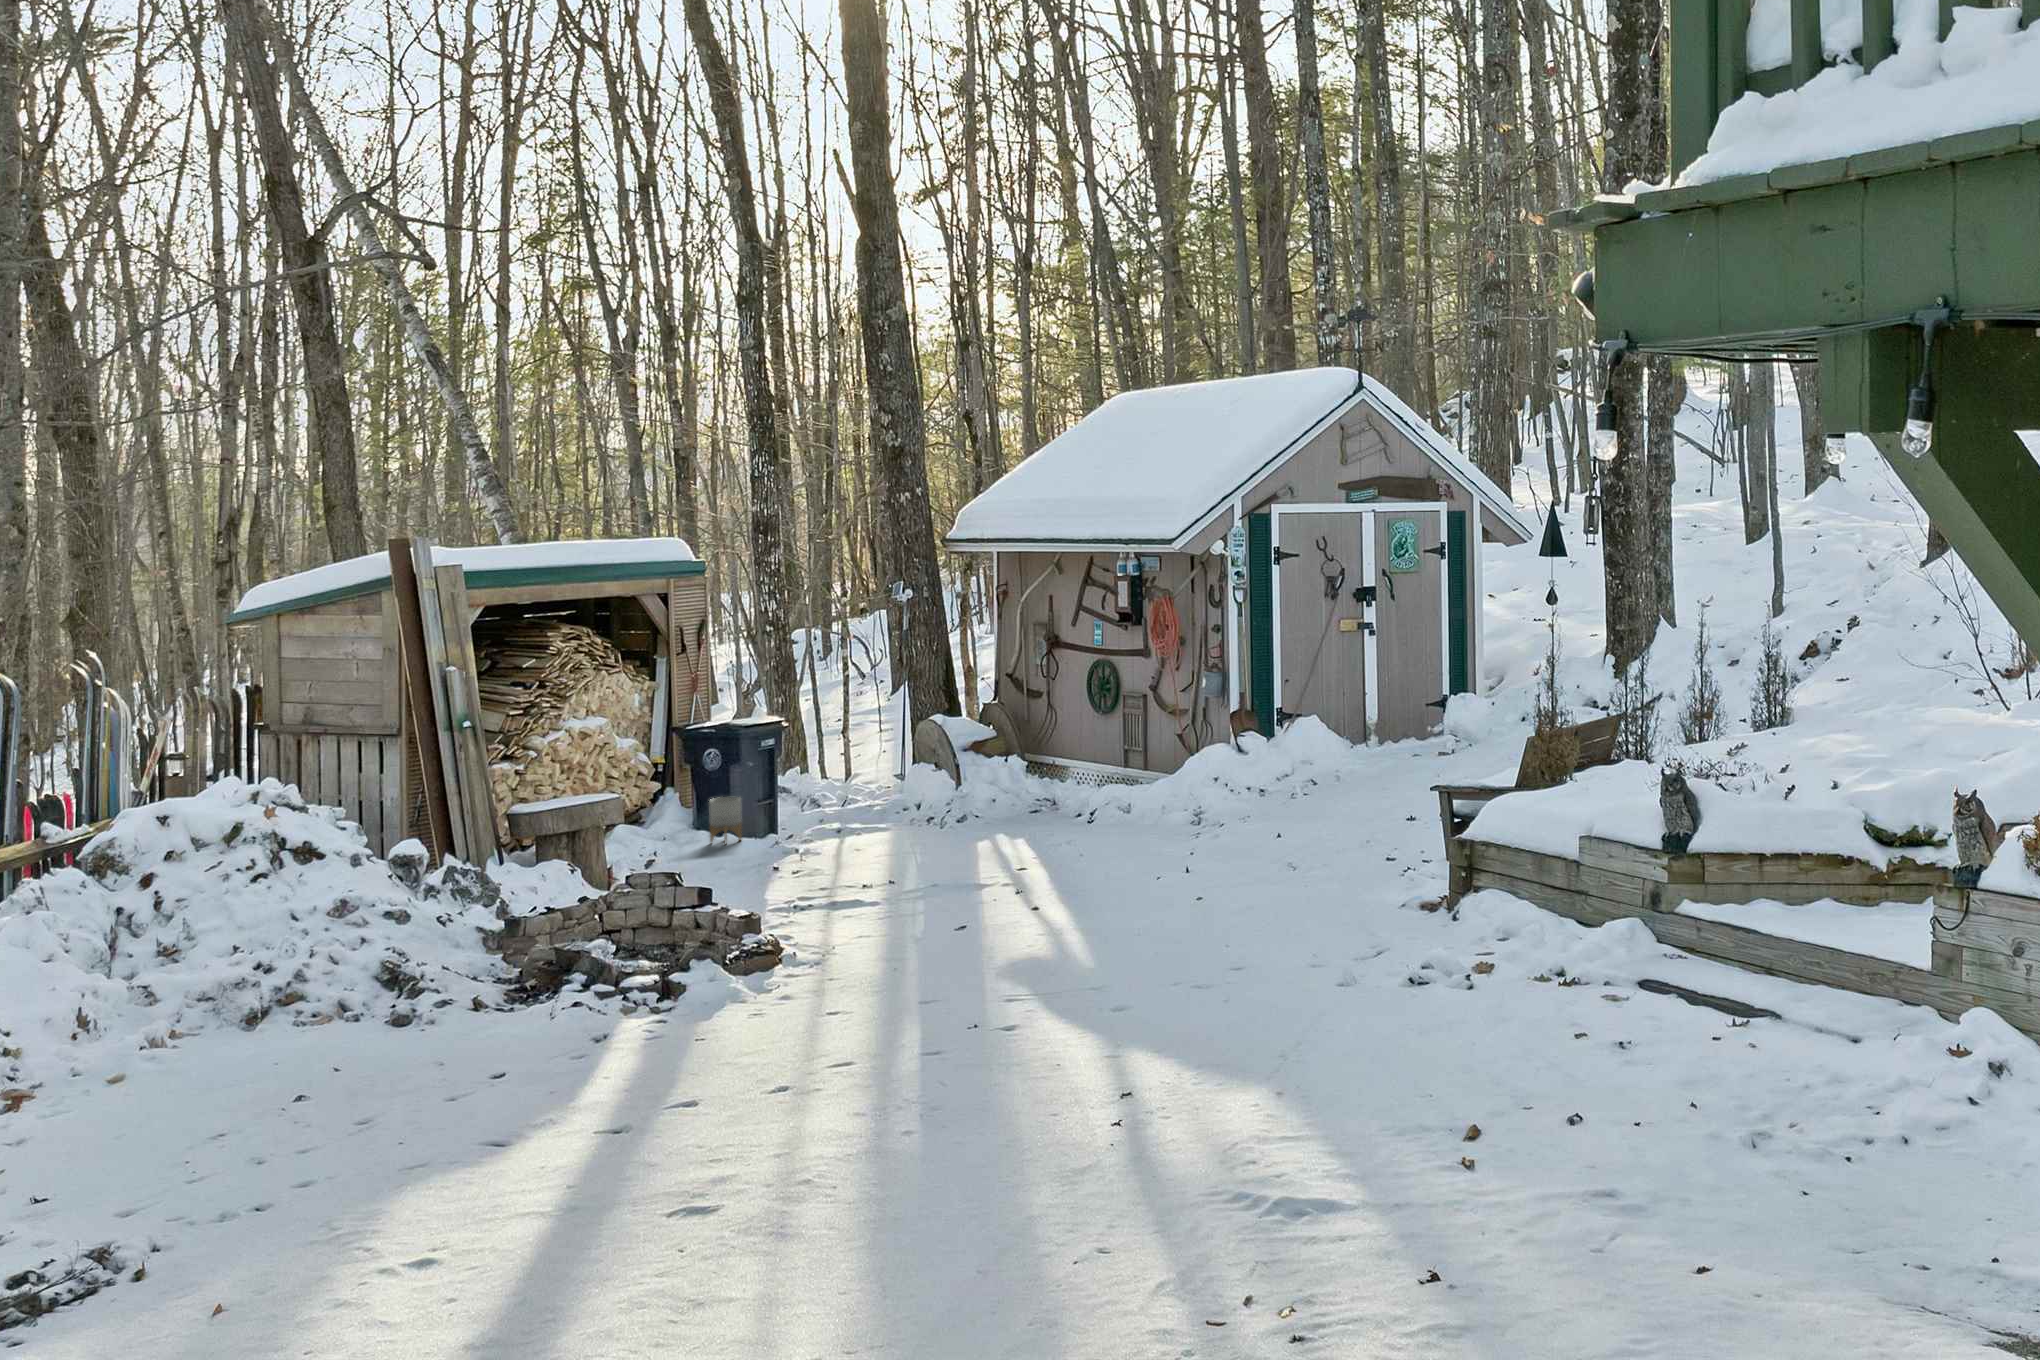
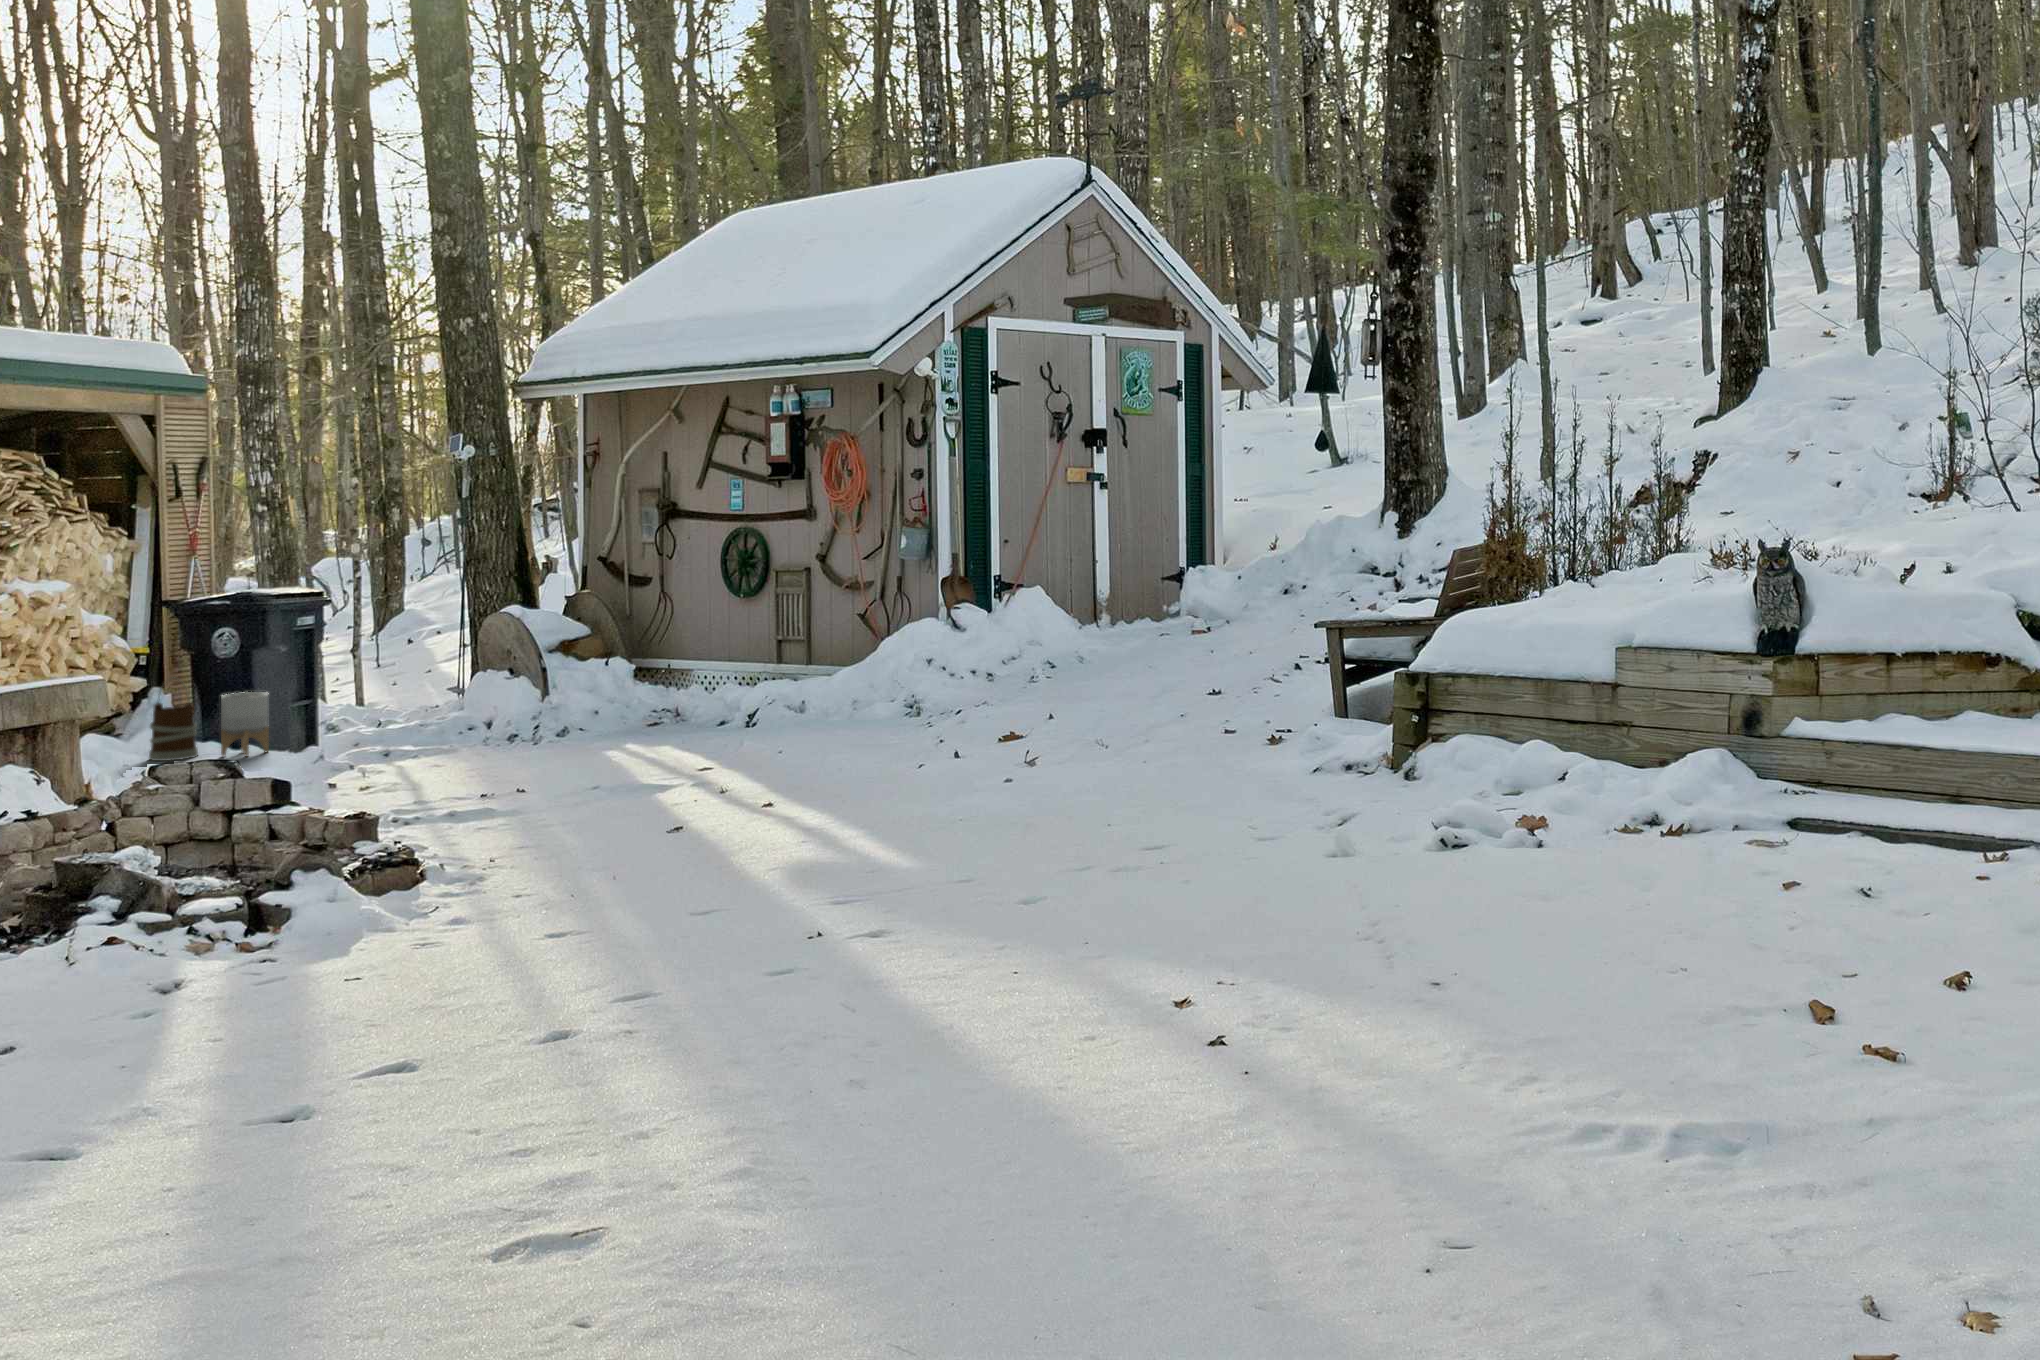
wooden bucket: none [663,786,696,846] -> present [149,679,198,761]

